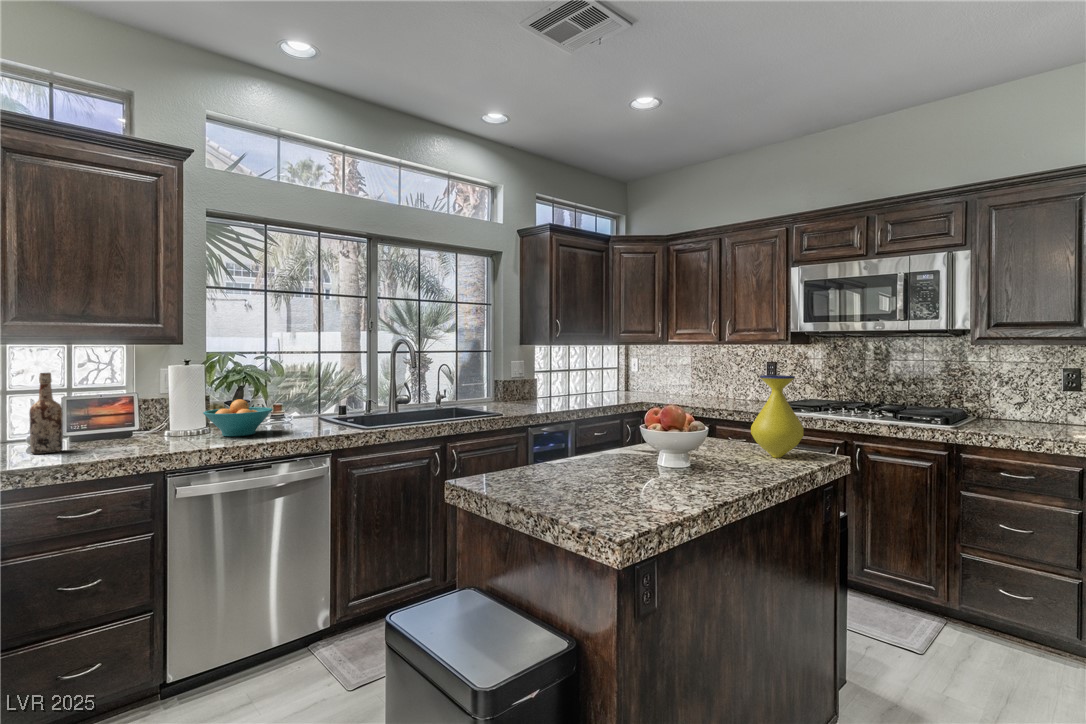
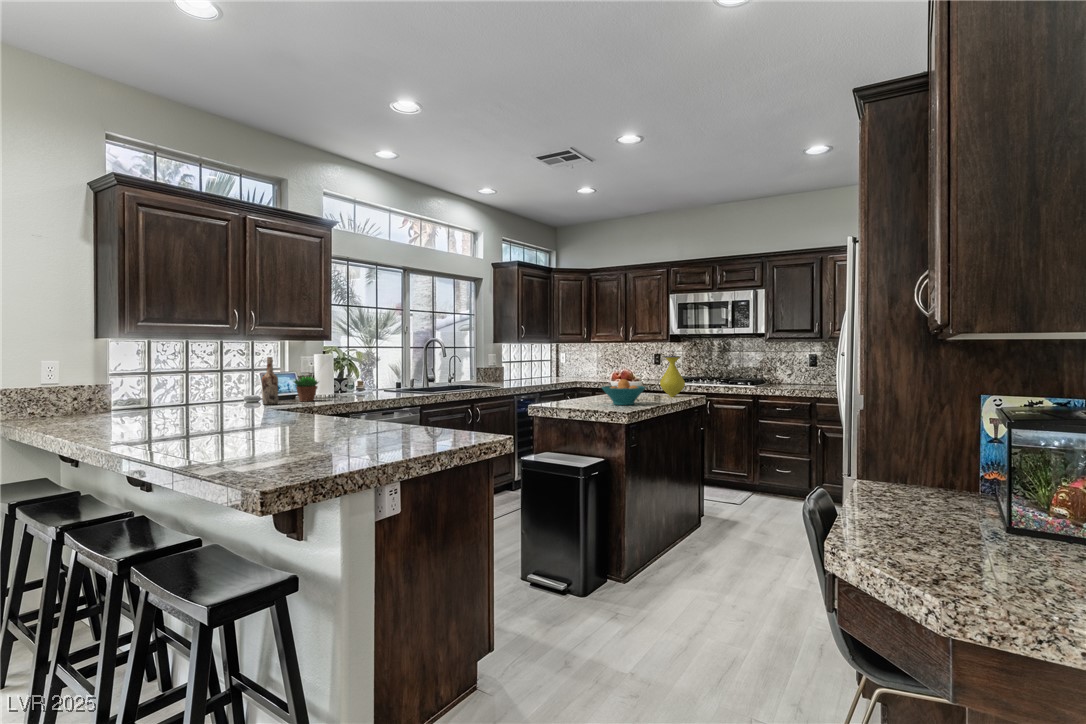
fruit bowl: present [203,399,273,437] -> present [602,379,645,405]
succulent plant: none [103,402,153,446] -> present [293,377,318,401]

